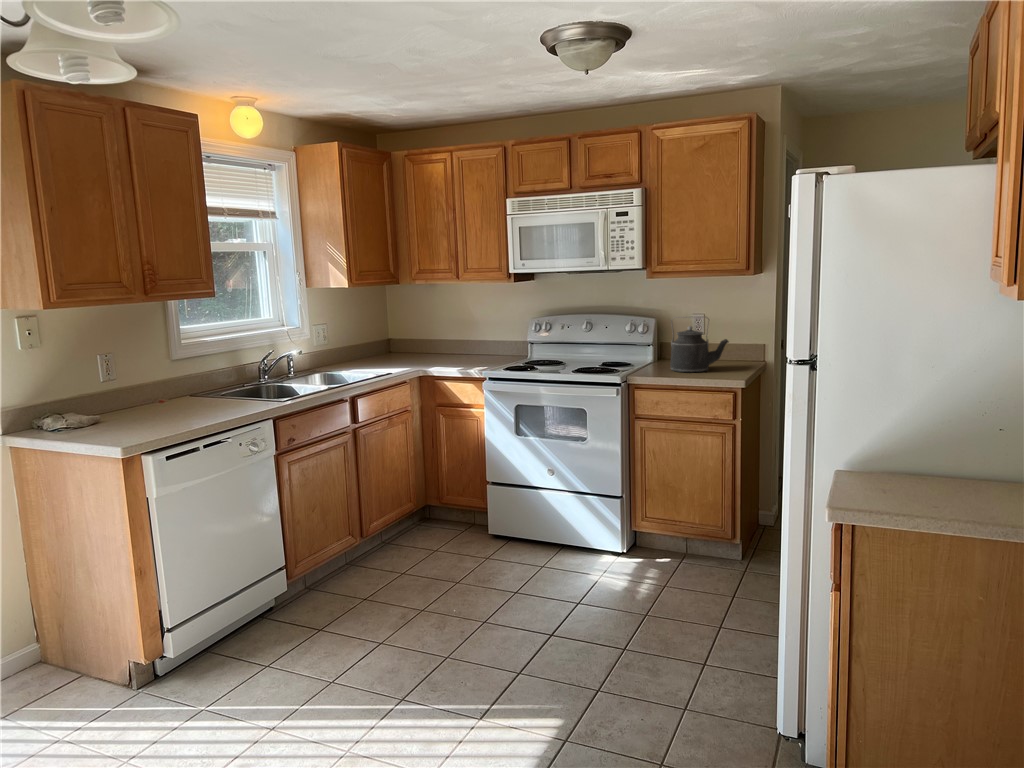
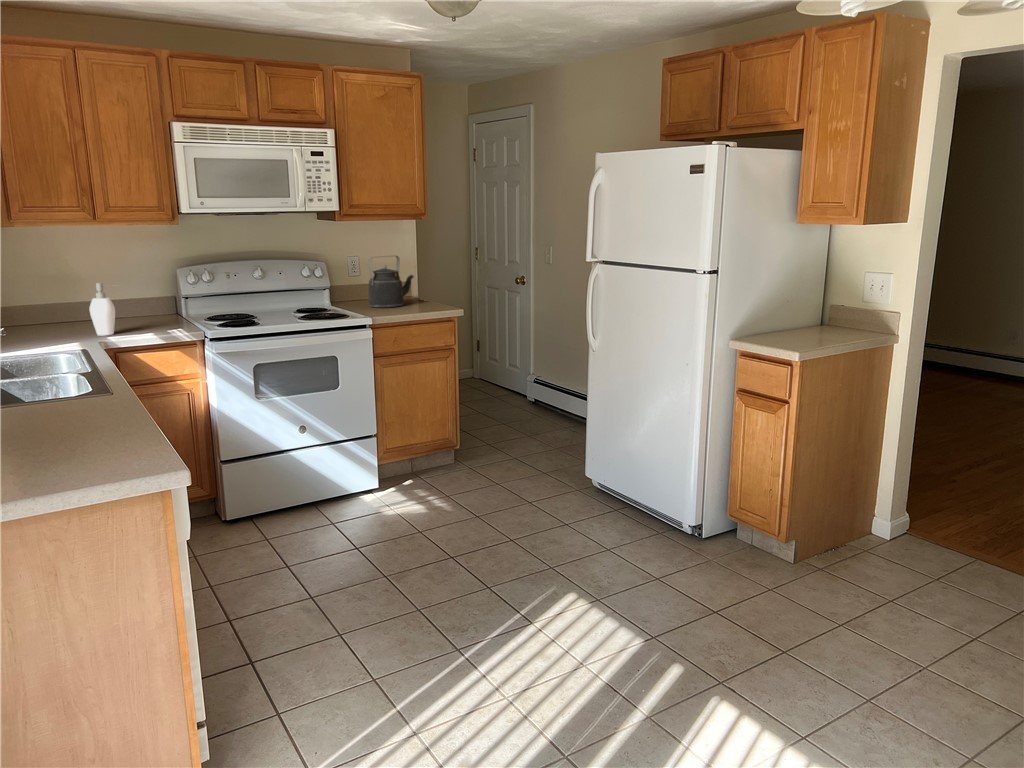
soap dispenser: none [437,325,457,365] -> present [90,283,115,336]

